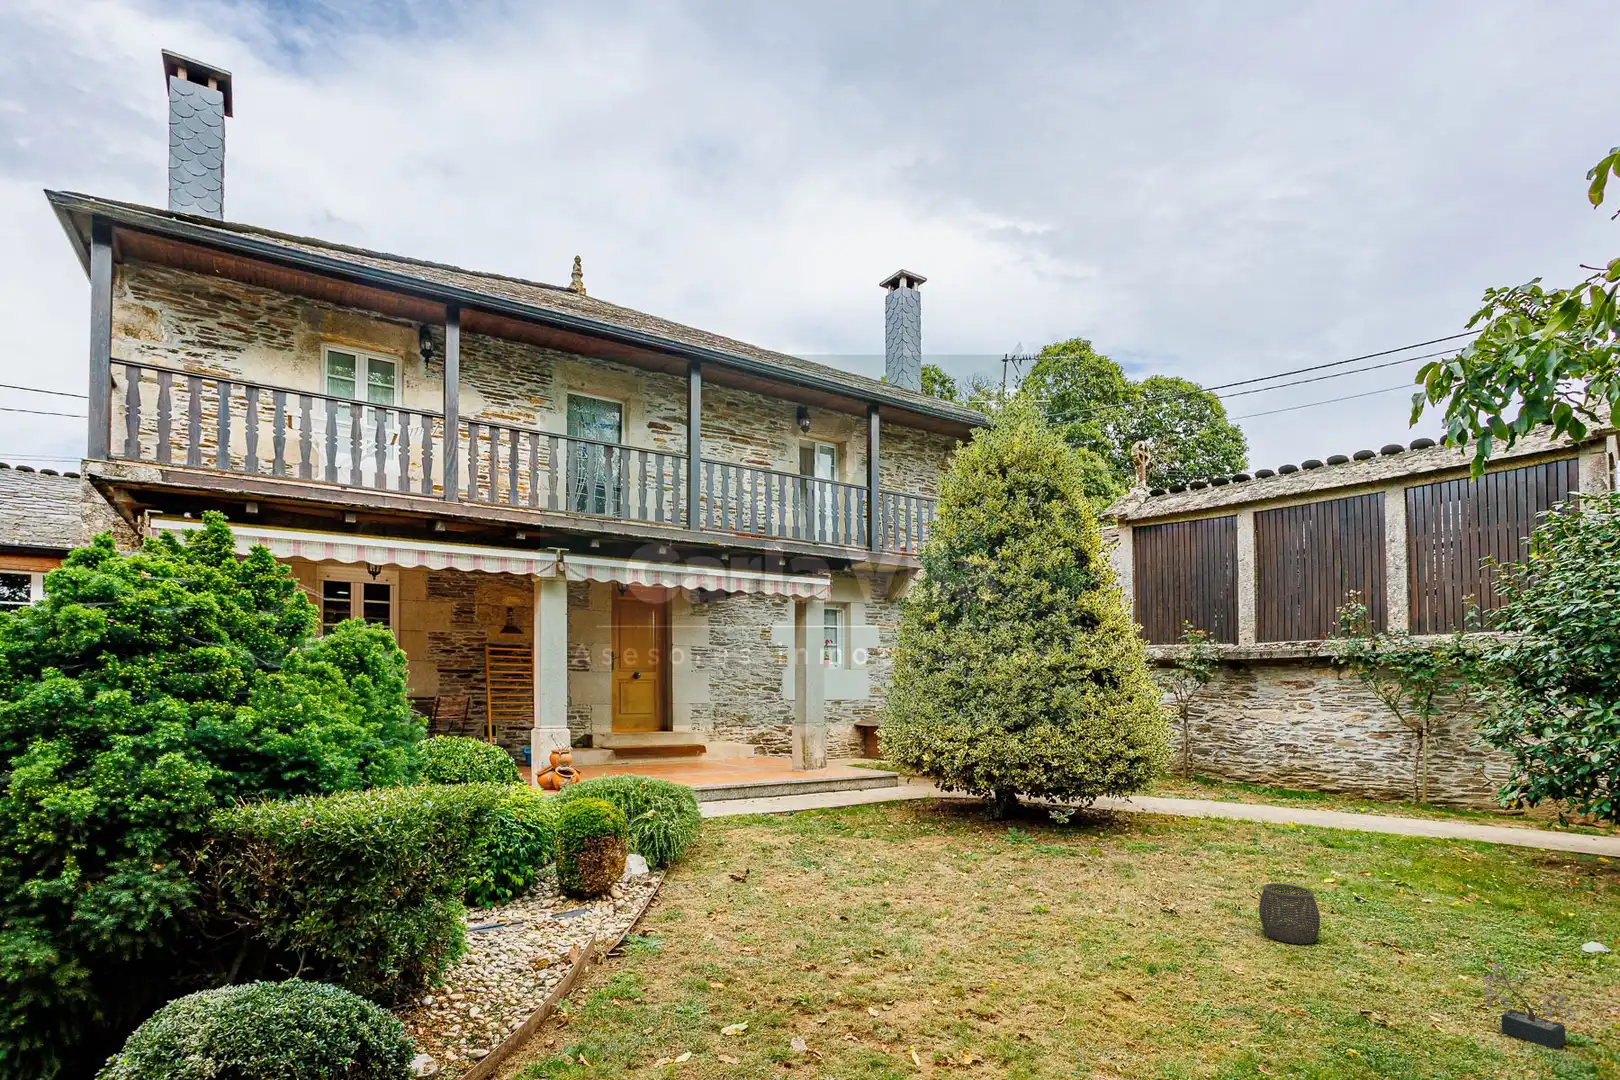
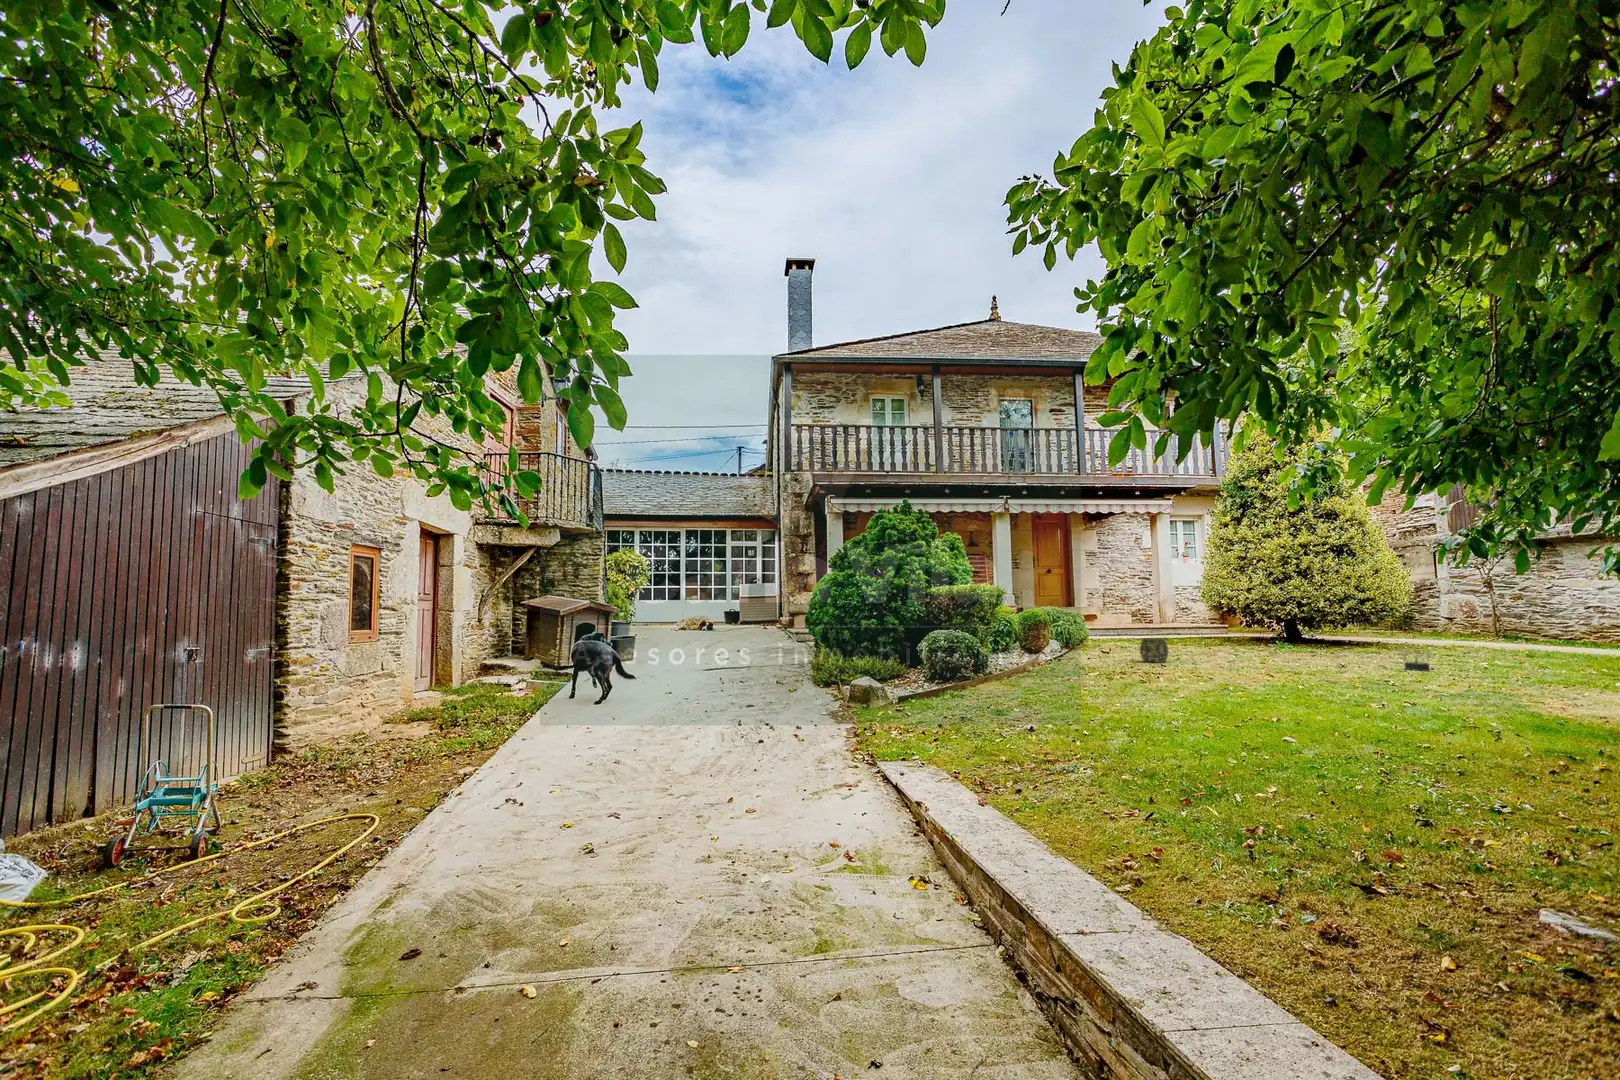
woven basket: present [1259,883,1321,944] -> present [1140,638,1168,663]

